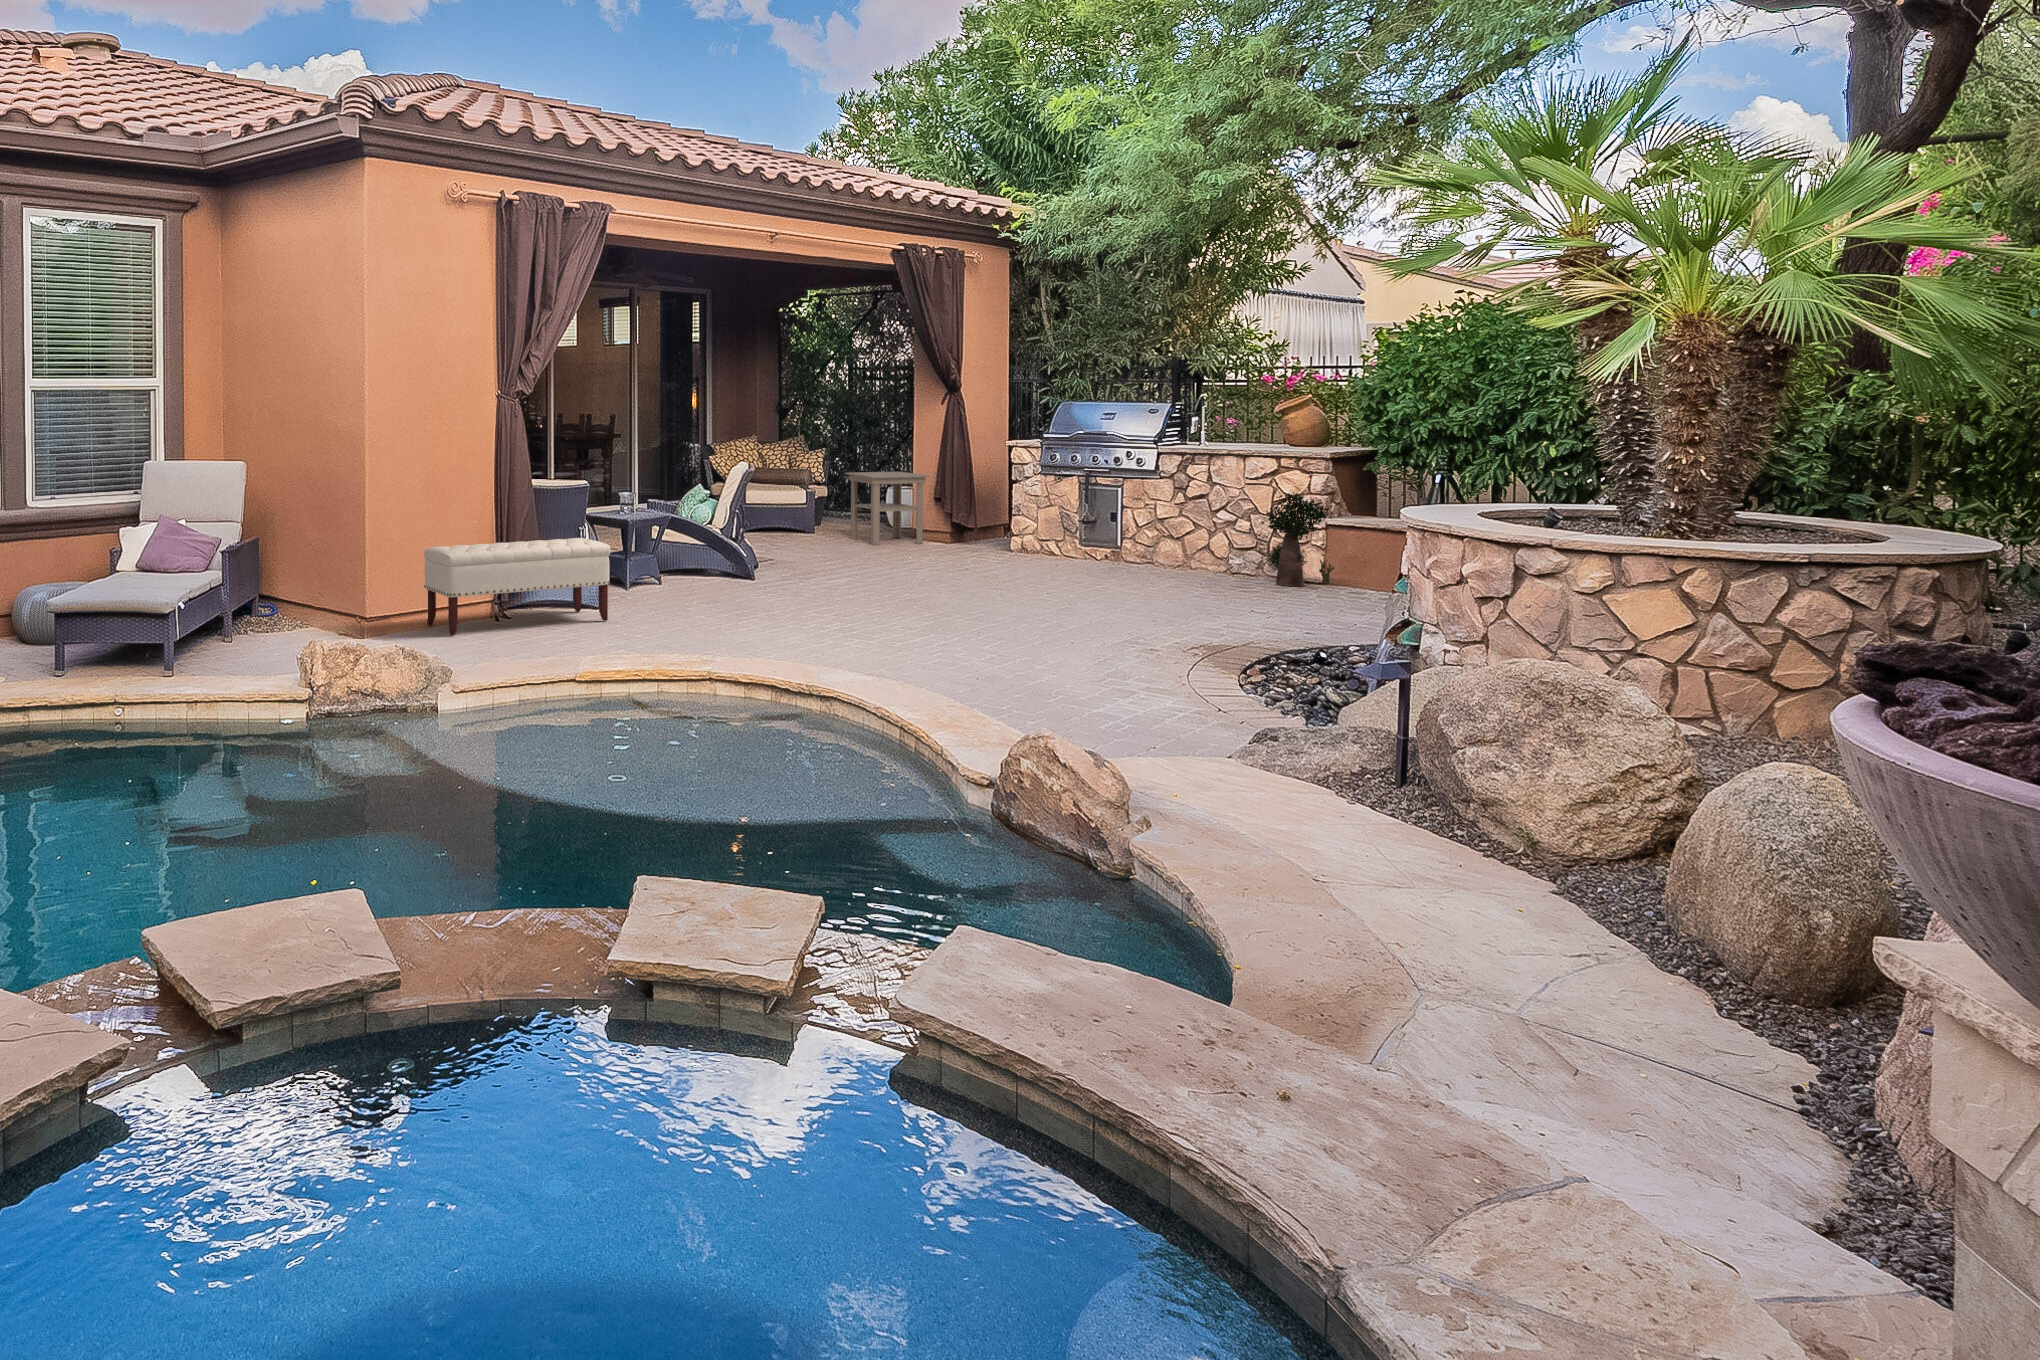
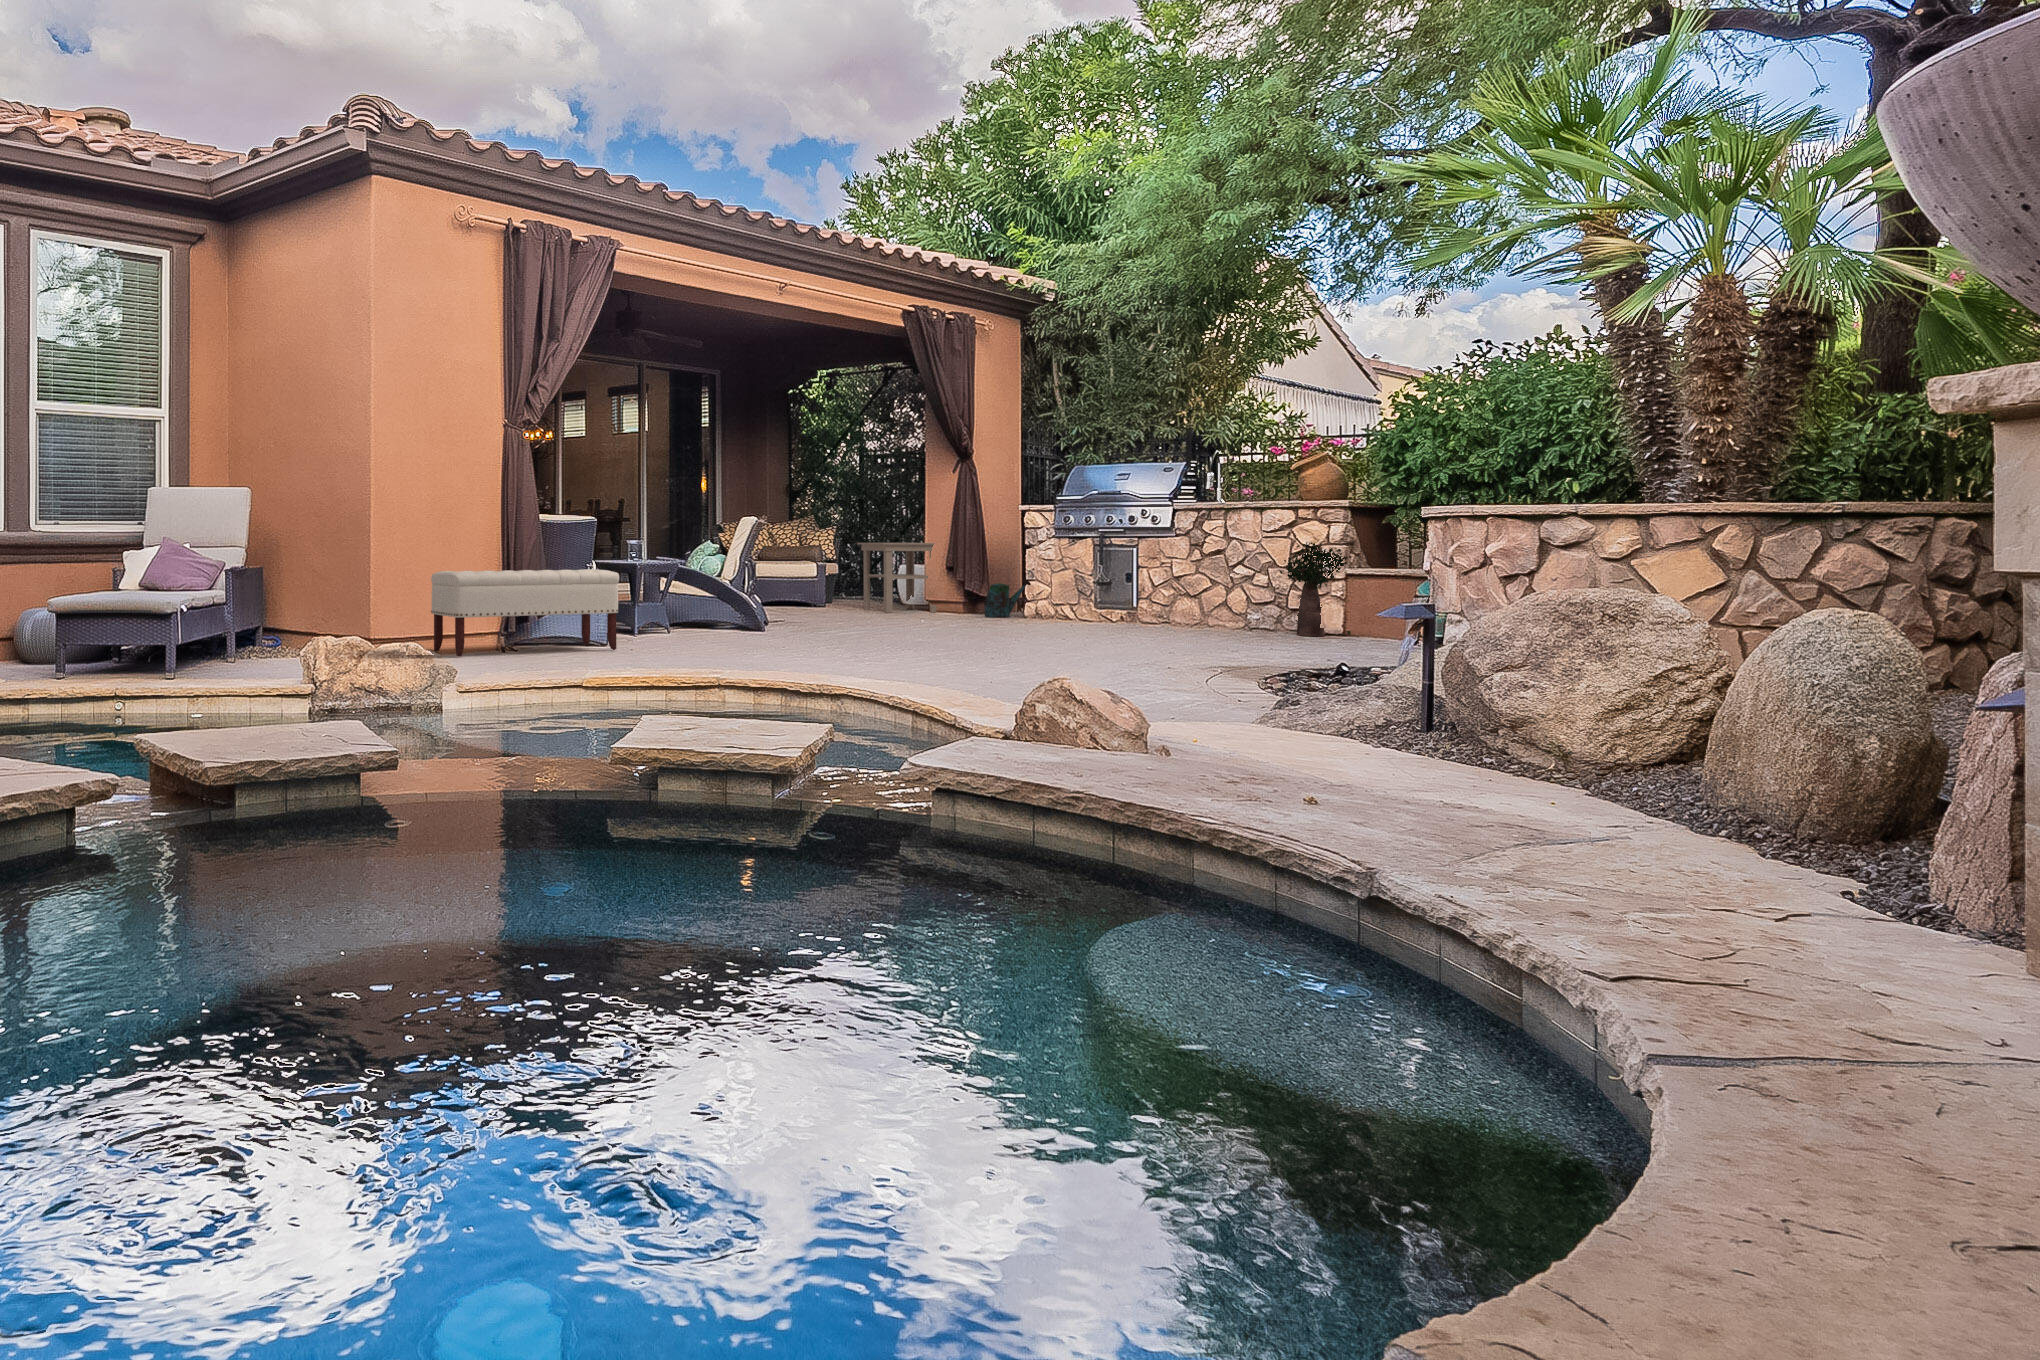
watering can: none [962,515,1016,553] -> present [984,580,1031,617]

